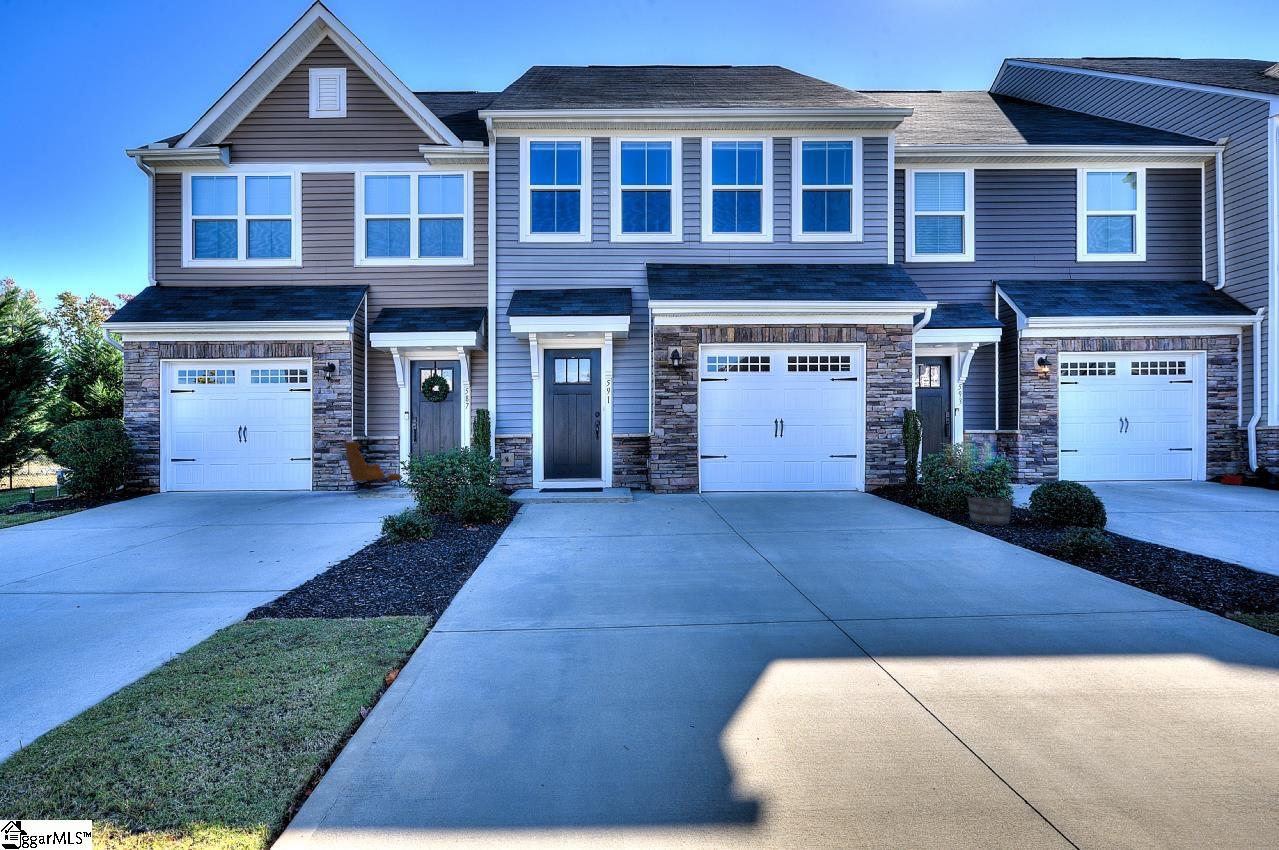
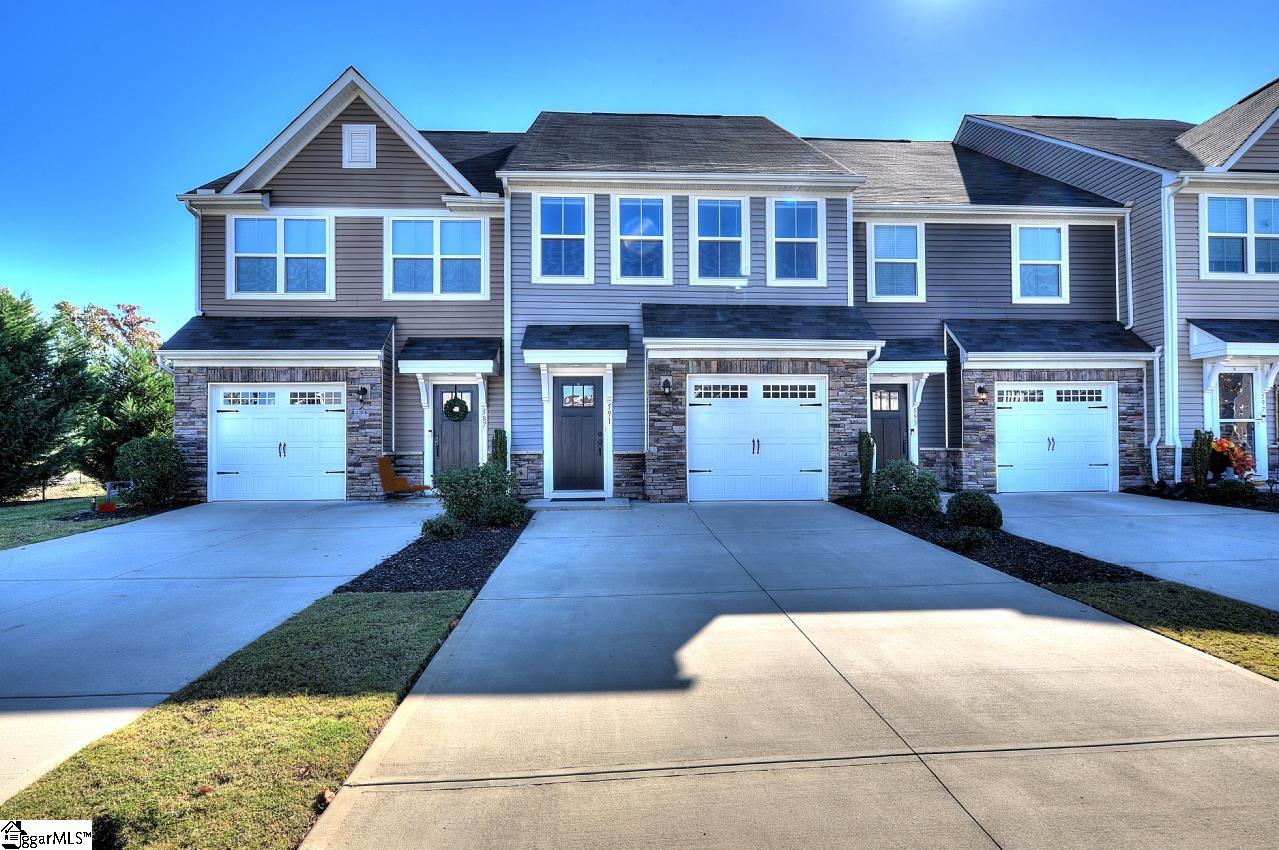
decorative plant: present [1218,456,1247,485] -> present [98,481,116,512]
bucket: present [968,497,1014,525] -> none [902,504,937,526]

